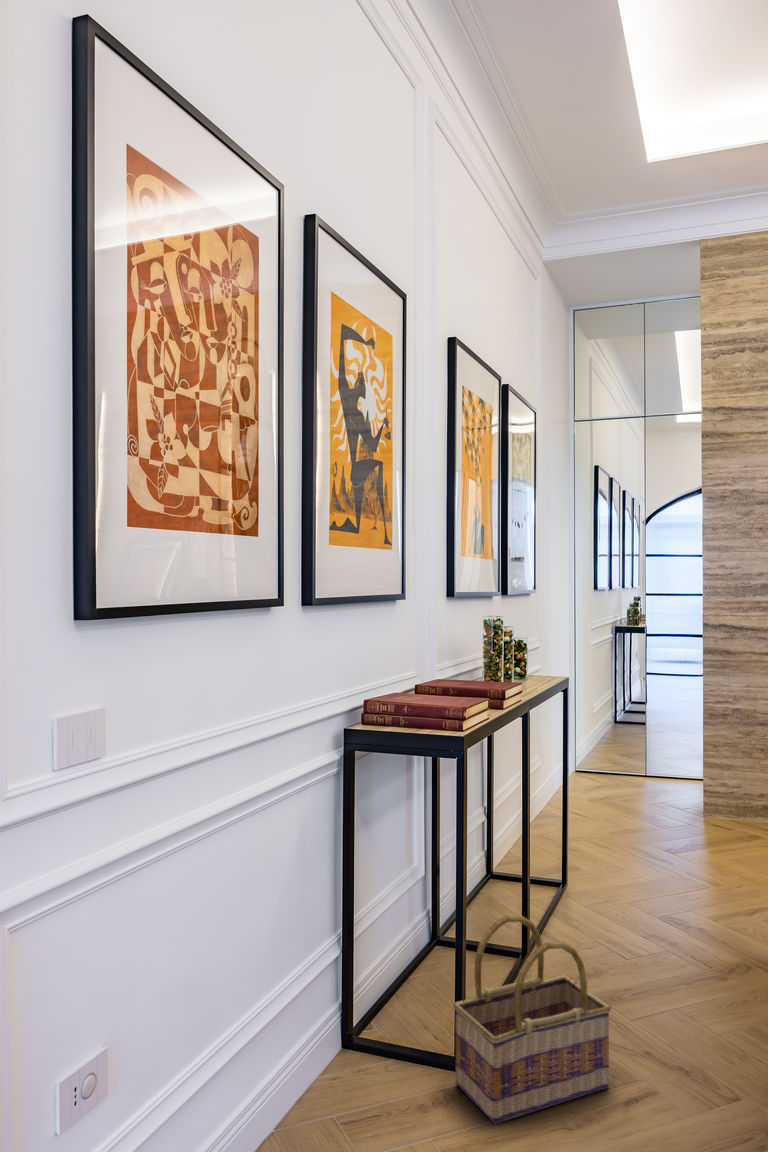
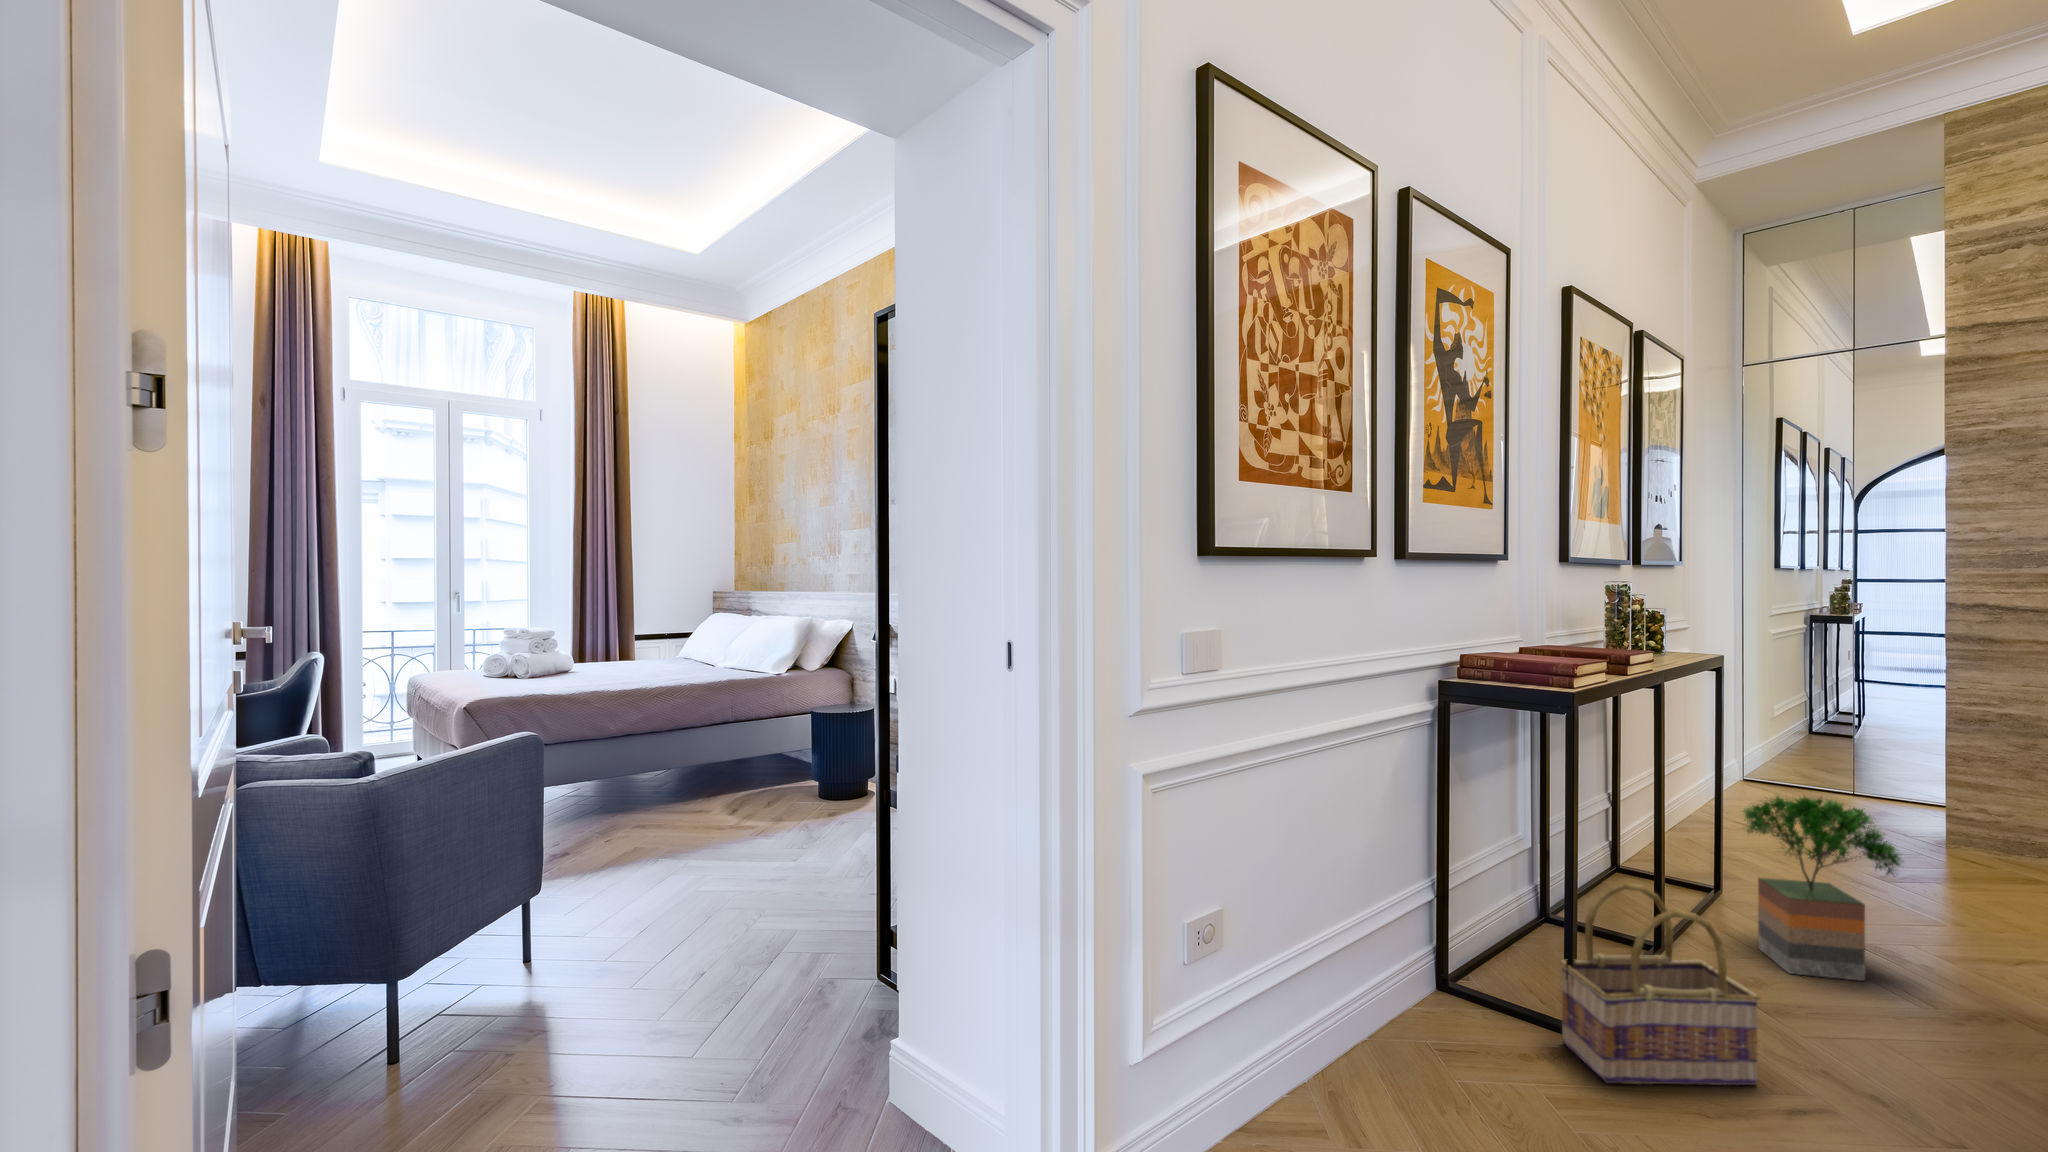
potted tree: none [583,796,695,956] -> present [1743,796,1902,981]

